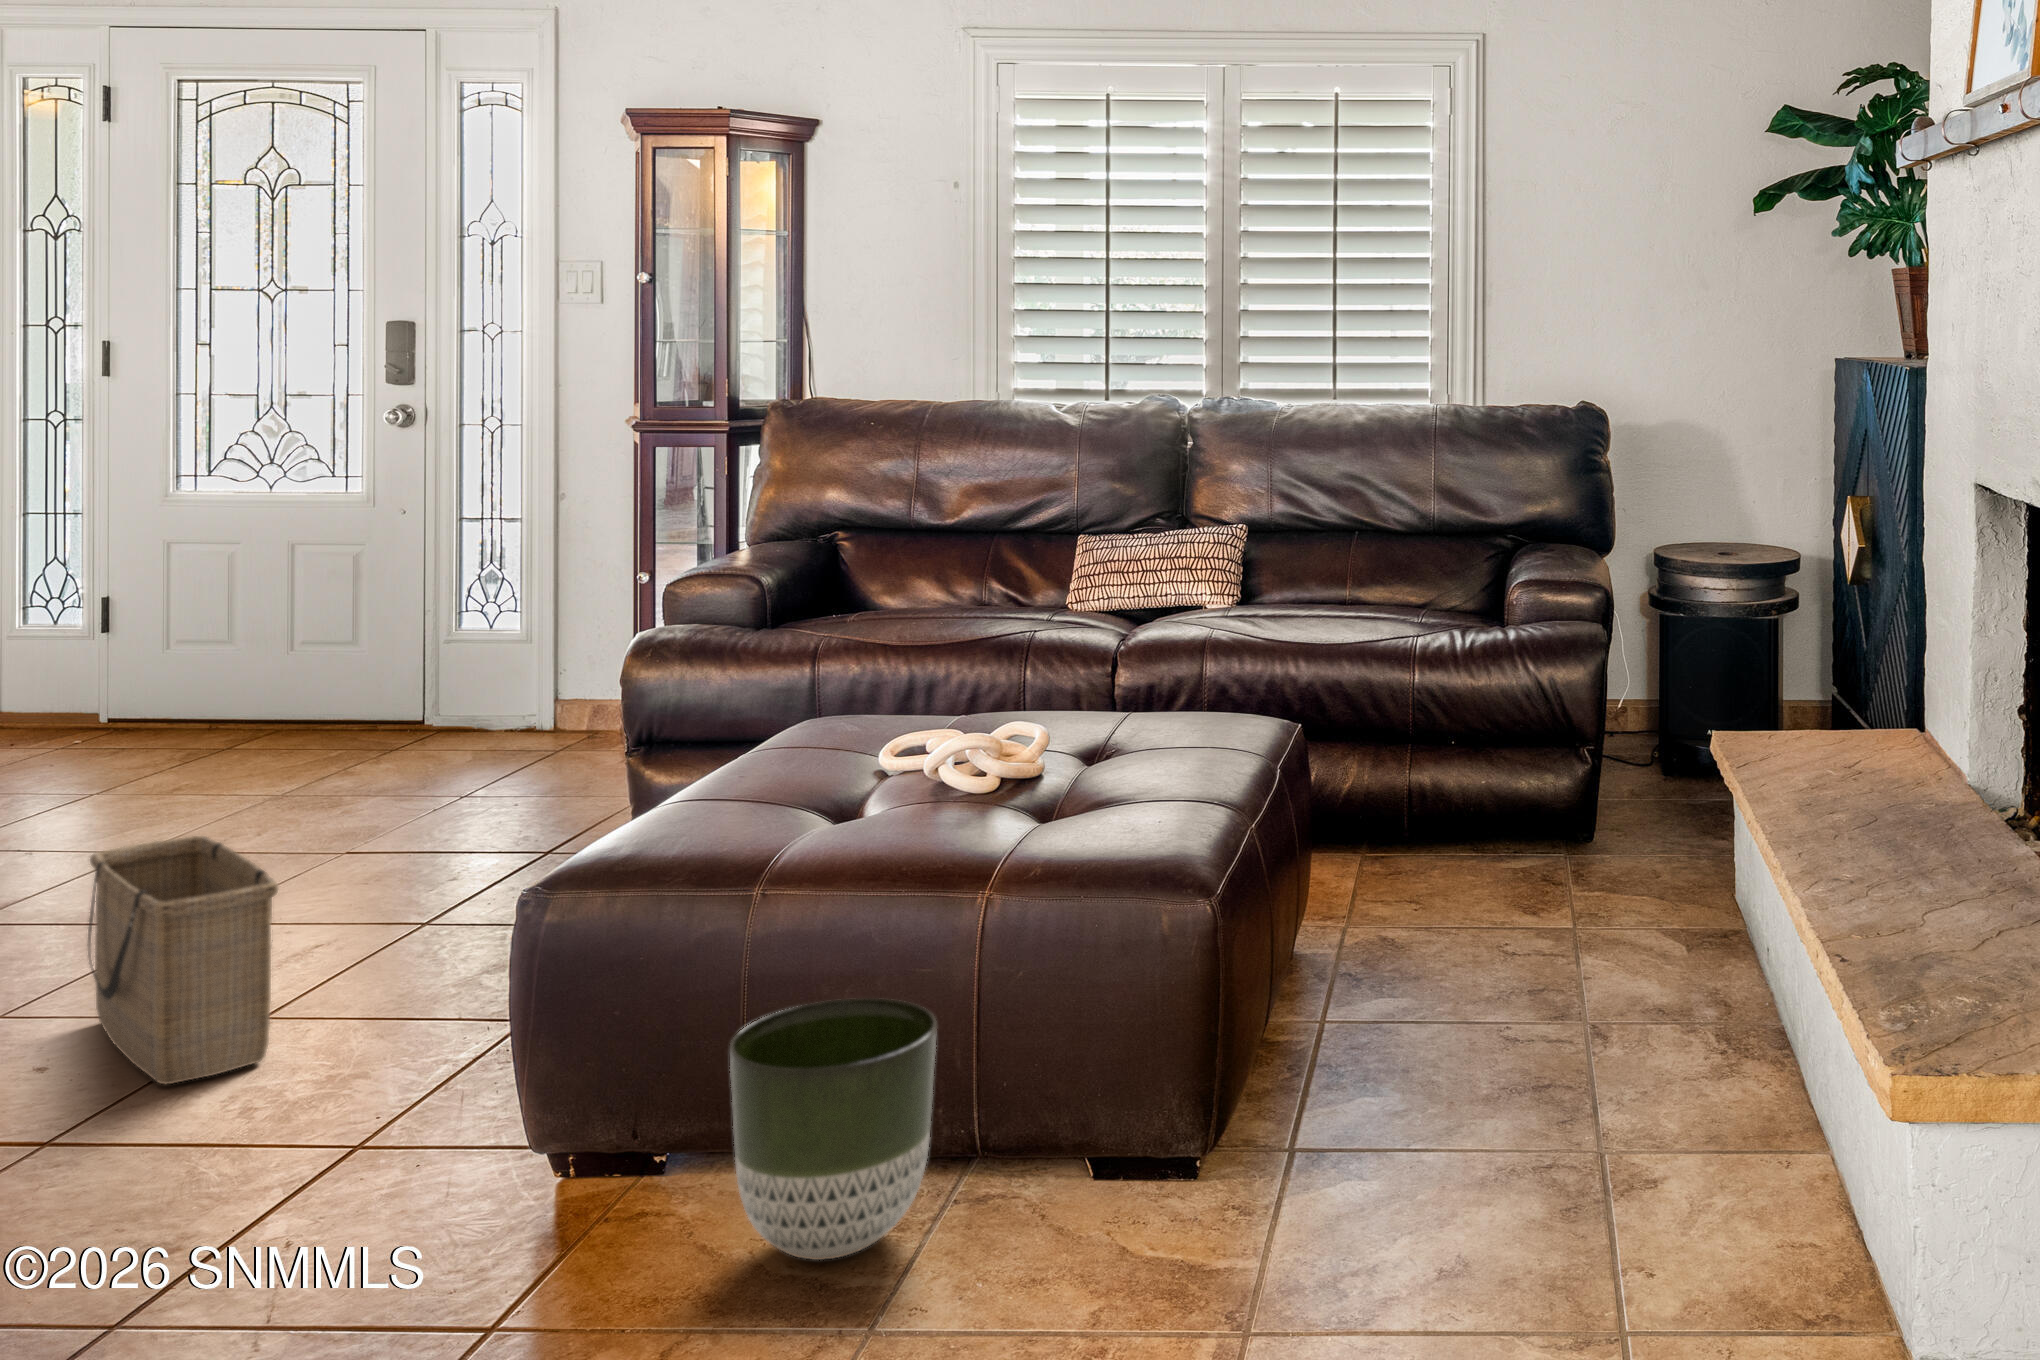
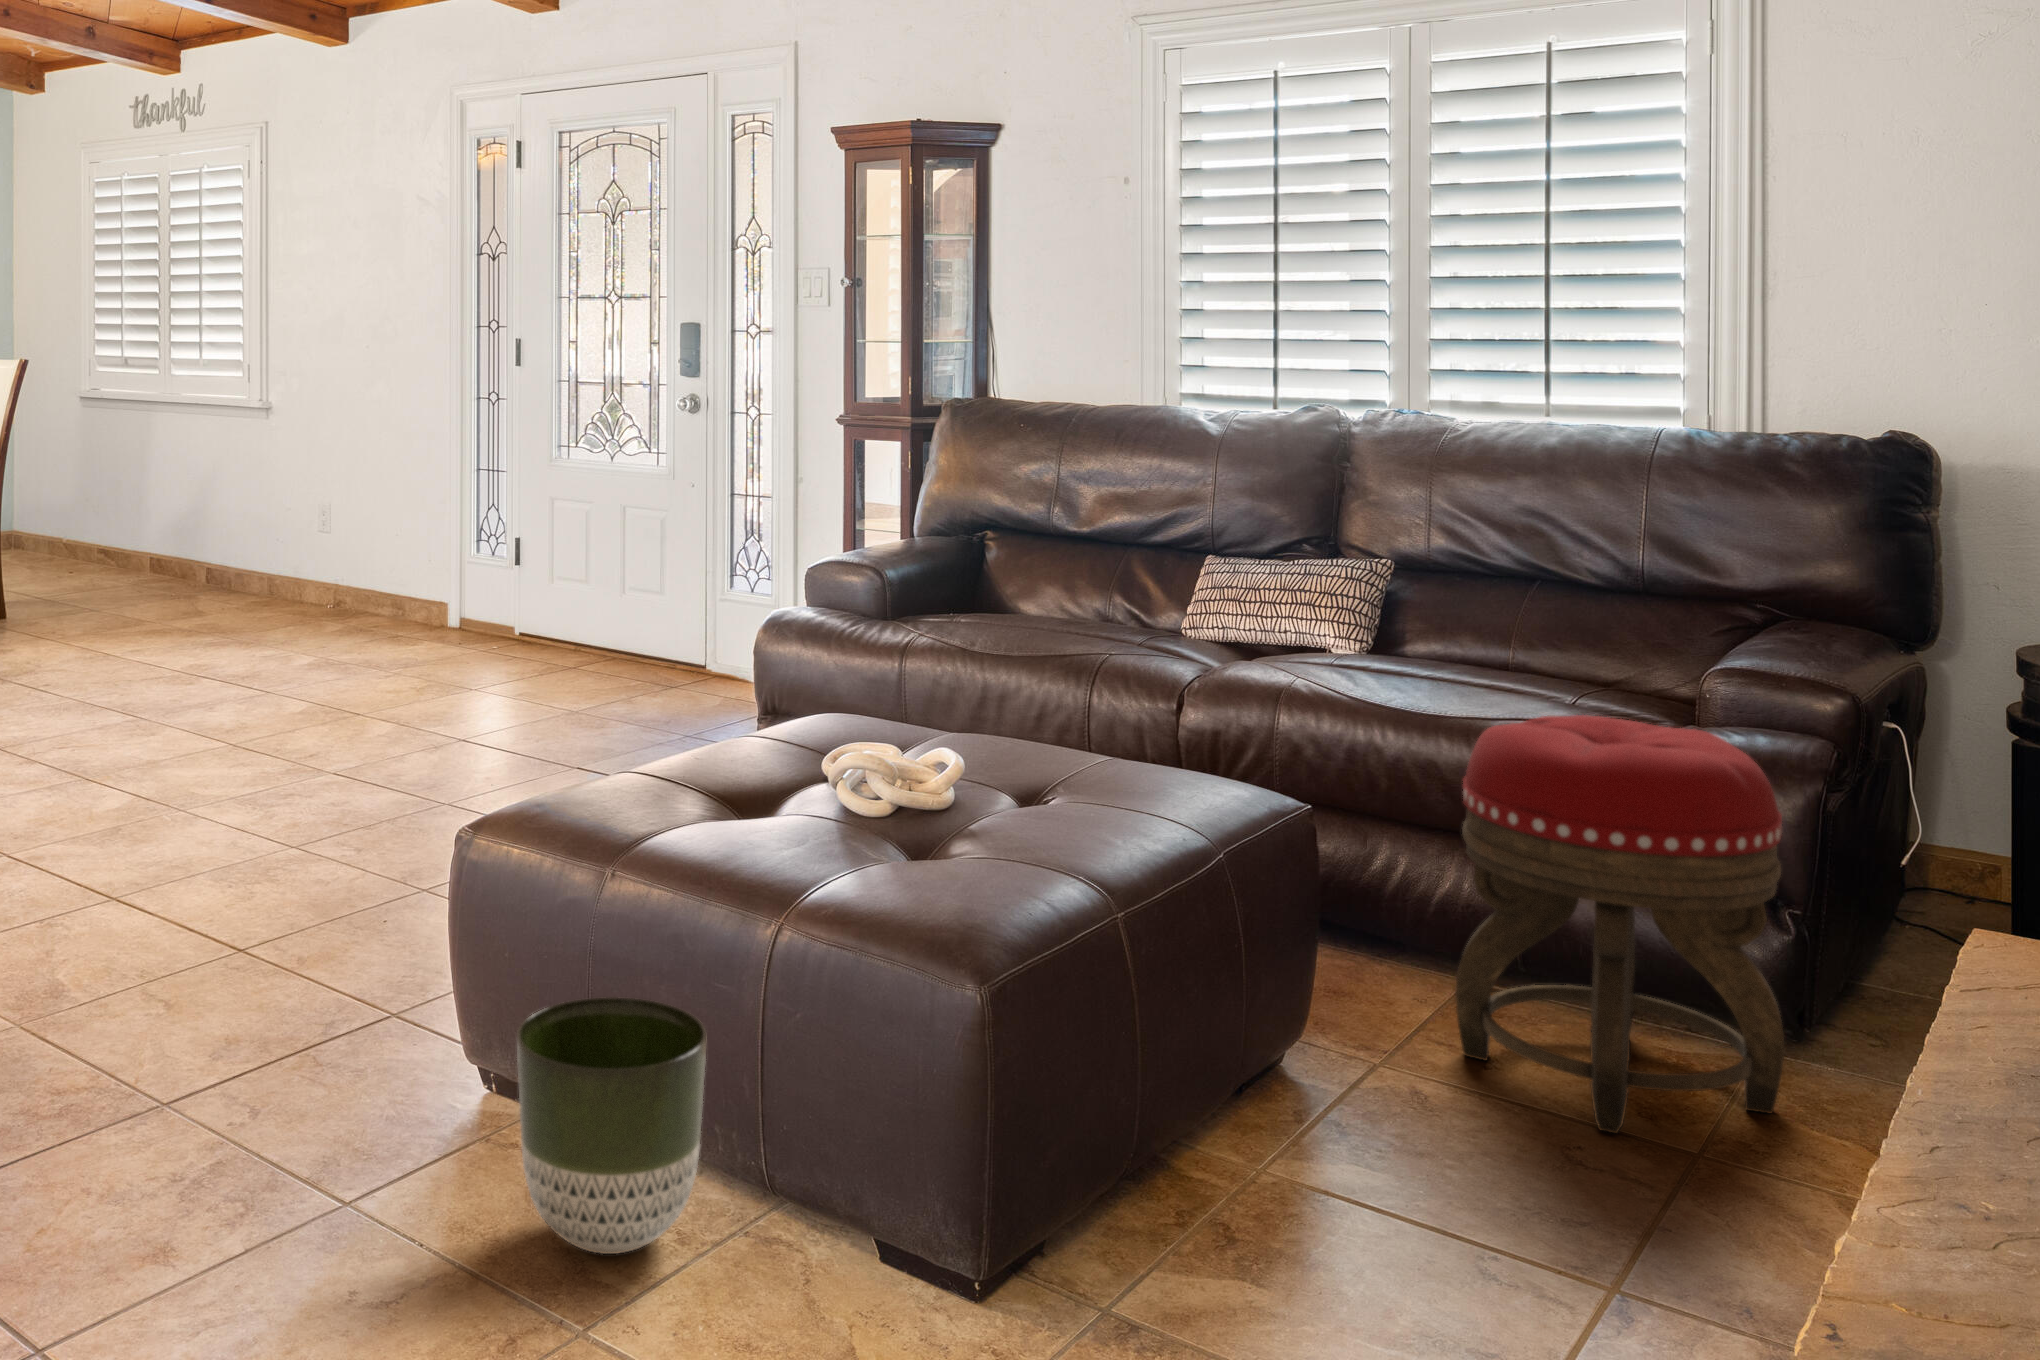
footstool: none [1397,628,1616,936] -> present [1455,715,1784,1133]
basket: present [88,836,278,1085] -> none [298,743,407,937]

